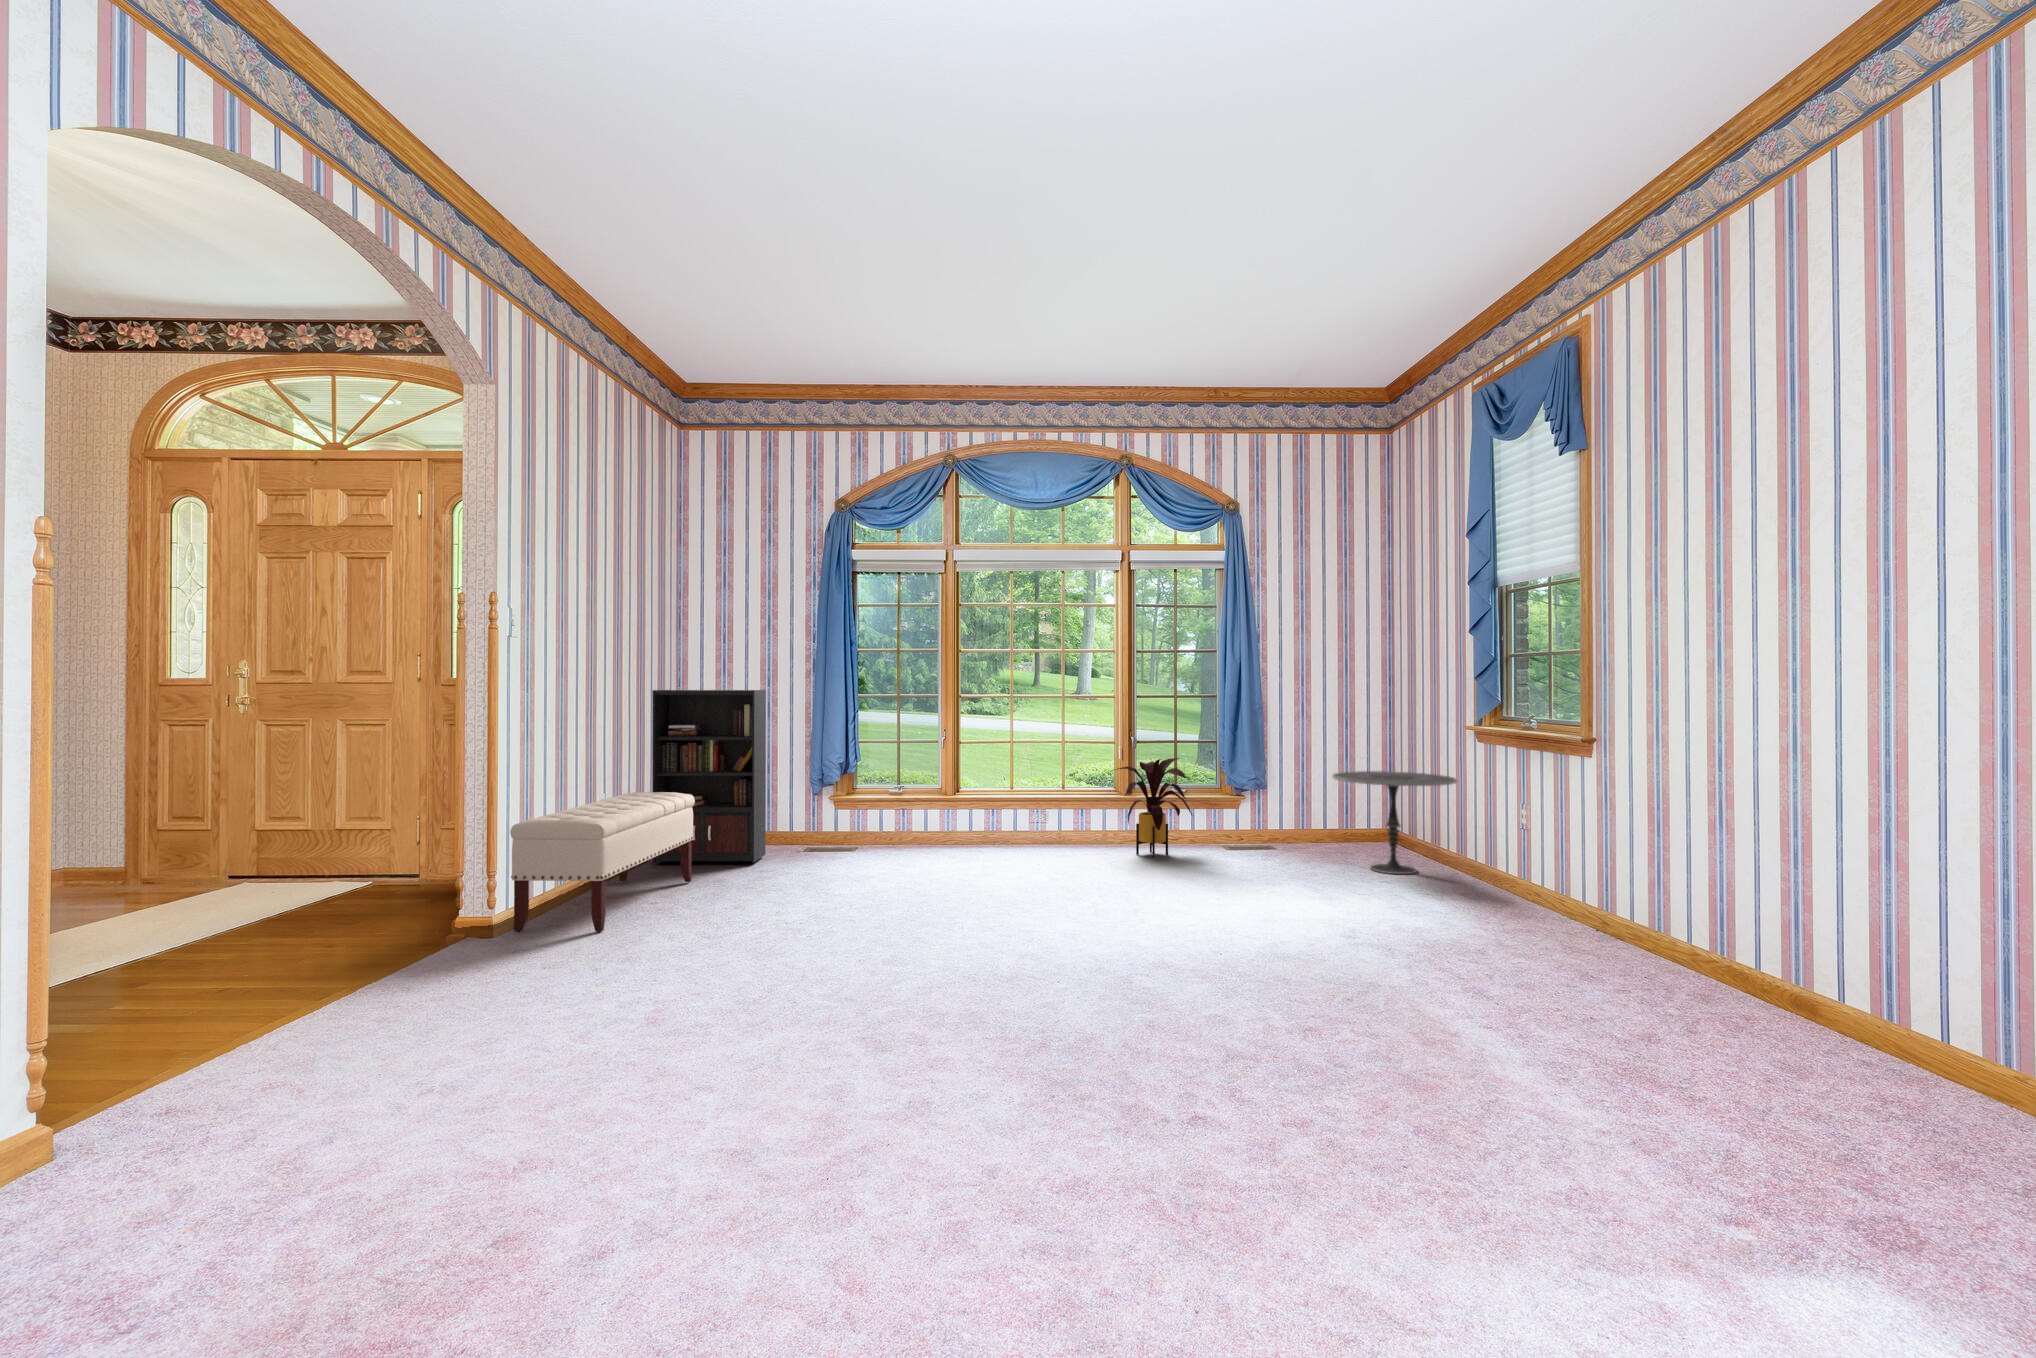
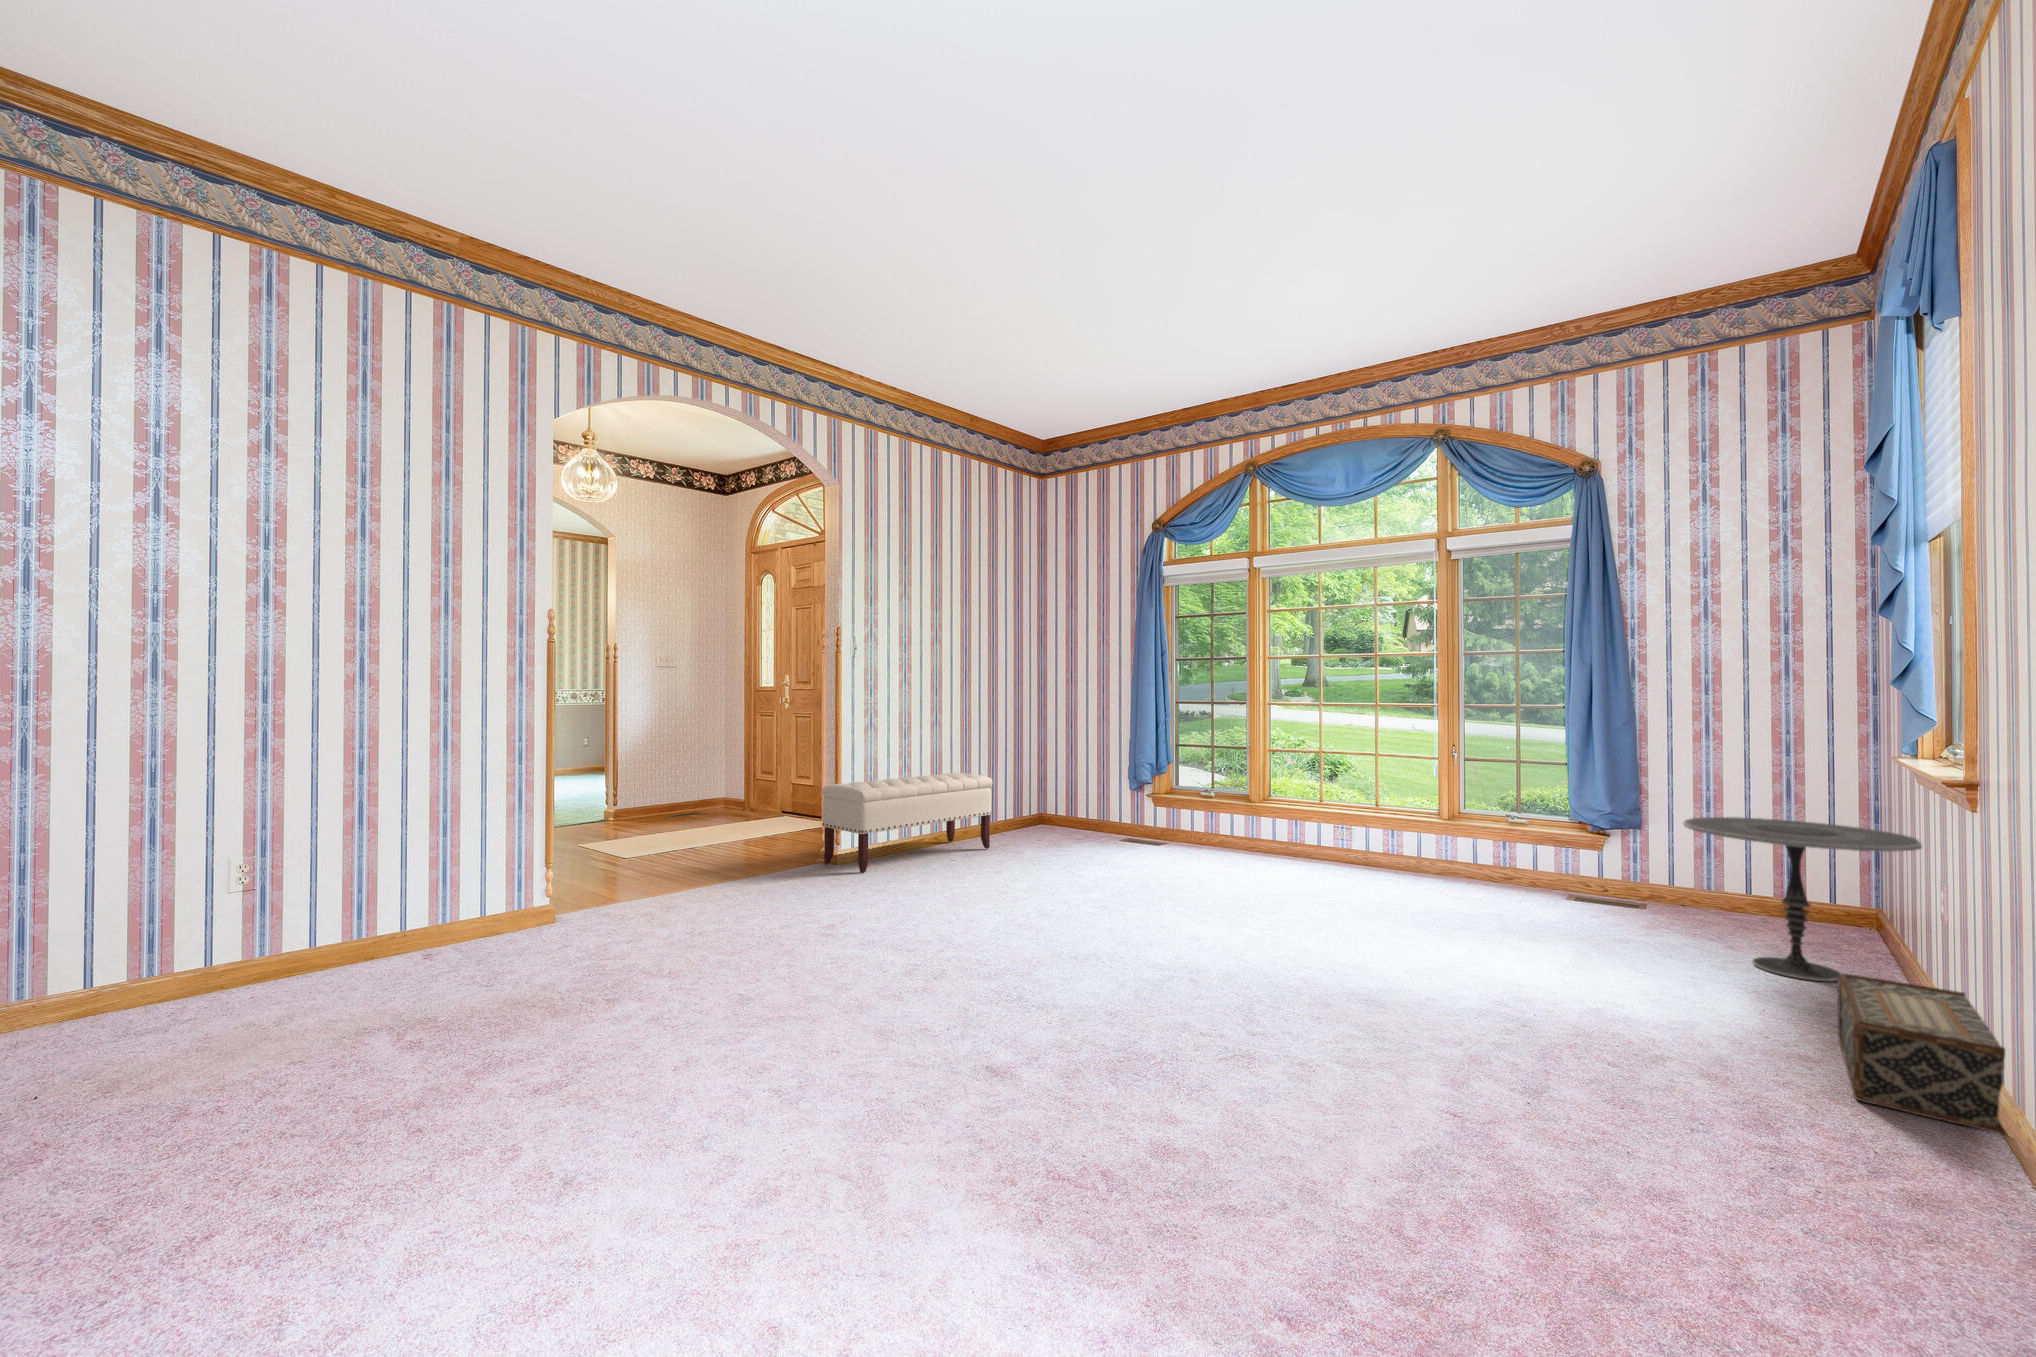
bookcase: present [652,690,801,863] -> none [994,693,1118,841]
house plant: present [1112,758,1192,857] -> none [1403,780,1513,895]
woven basket: none [1472,860,1593,929] -> present [1838,973,2007,1135]

